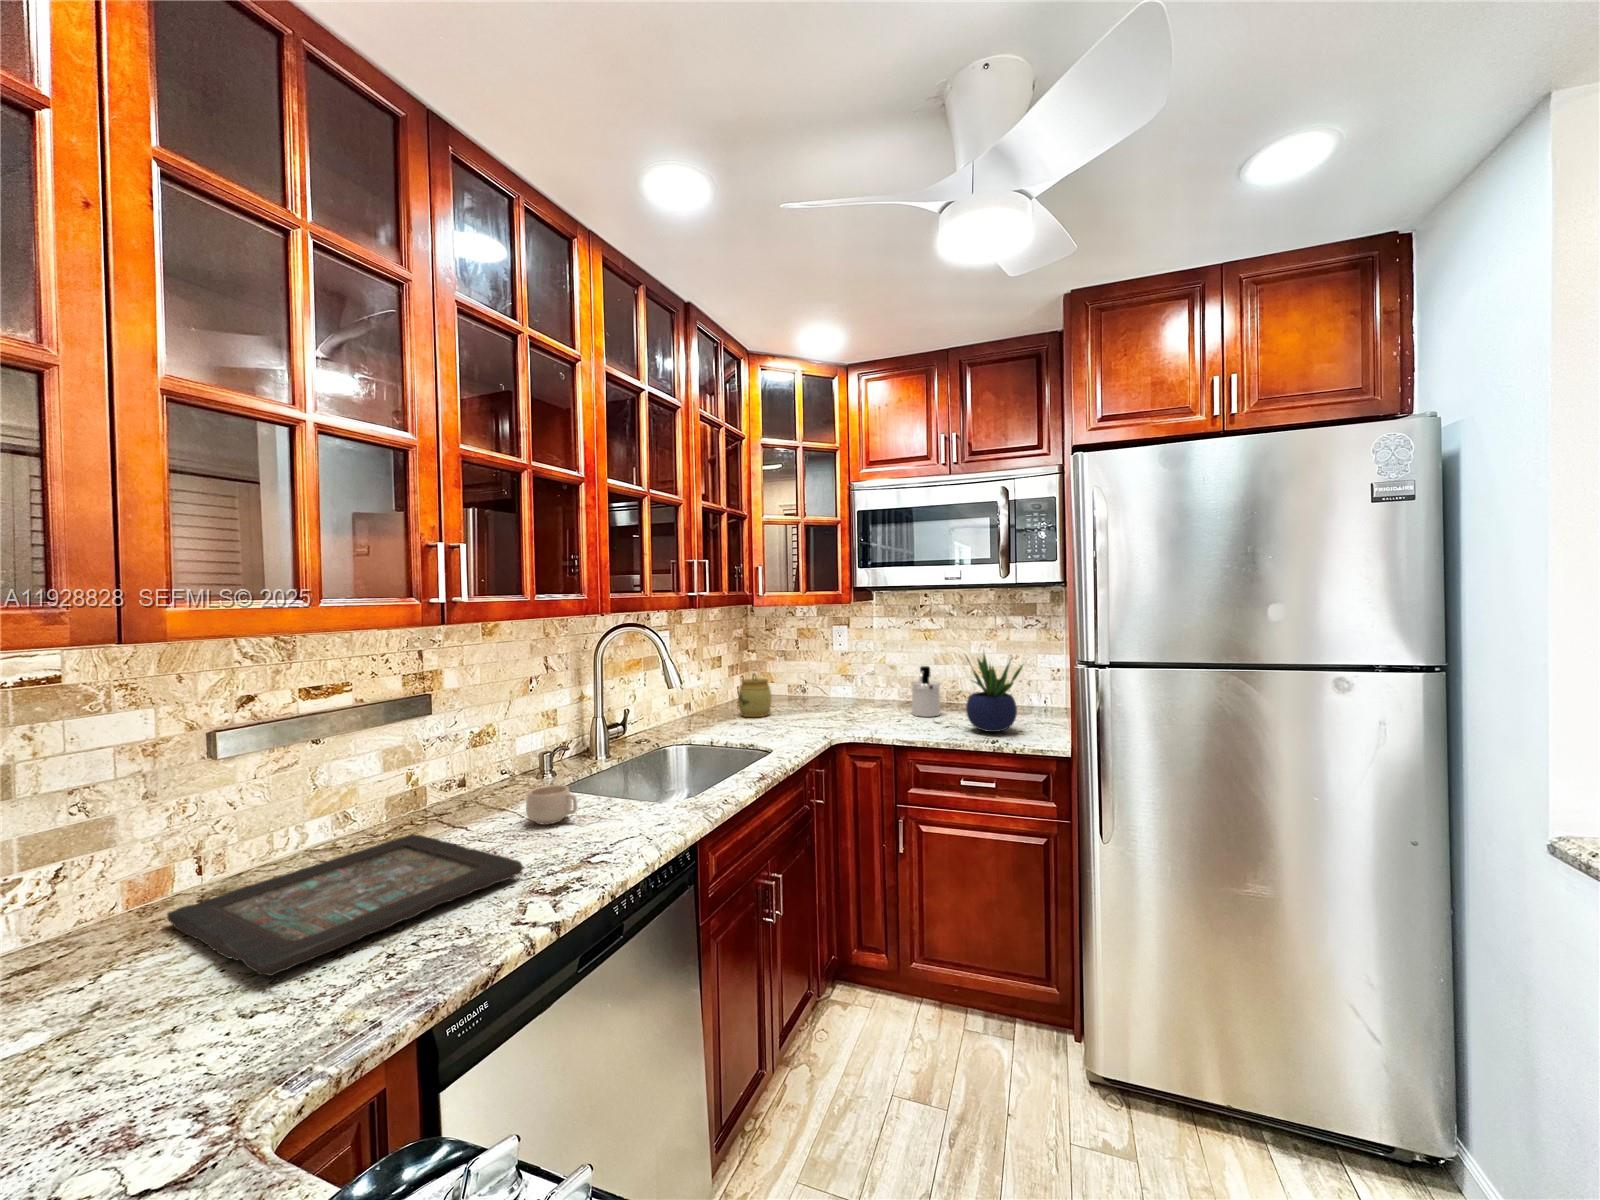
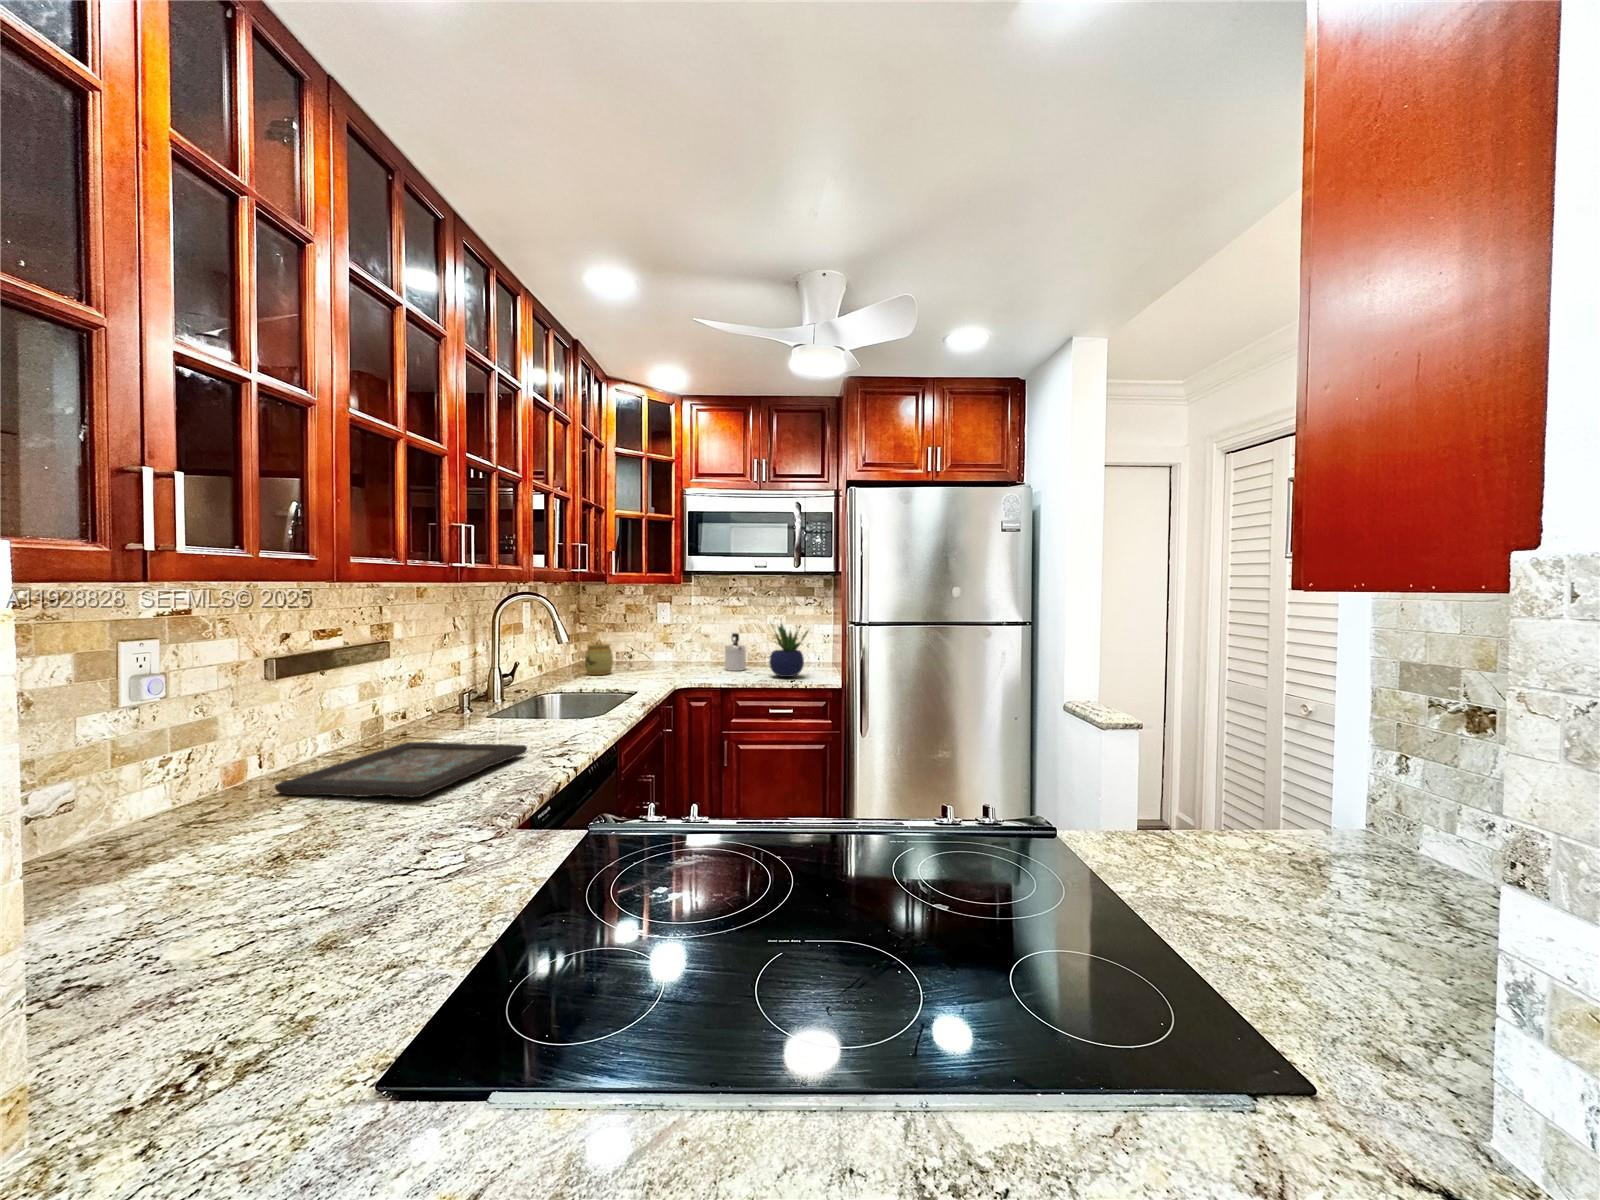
mug: present [526,785,577,825] -> none [485,708,528,735]

